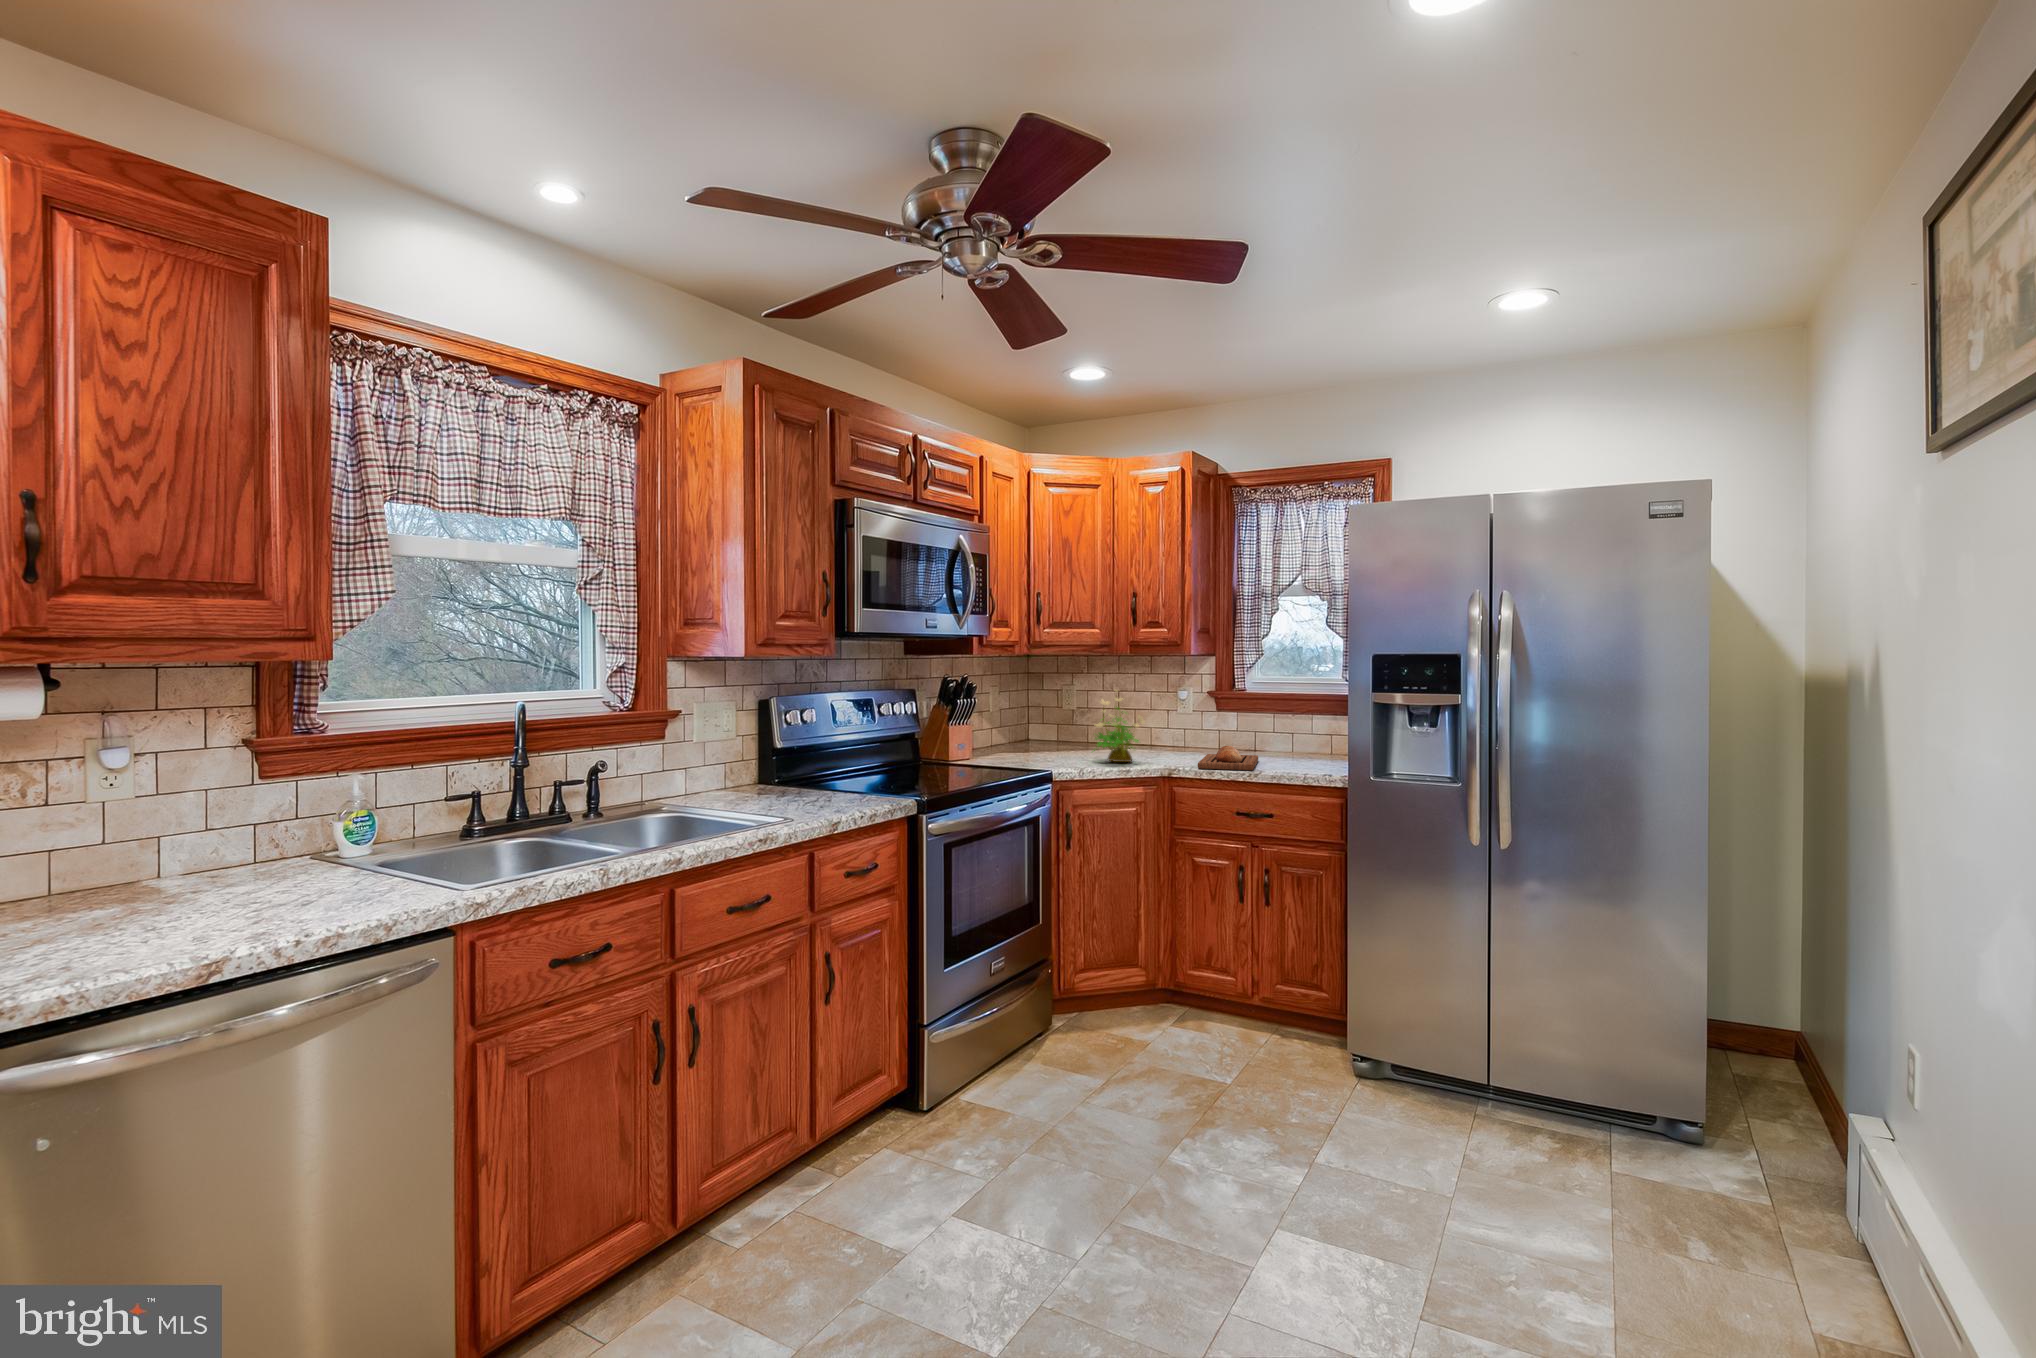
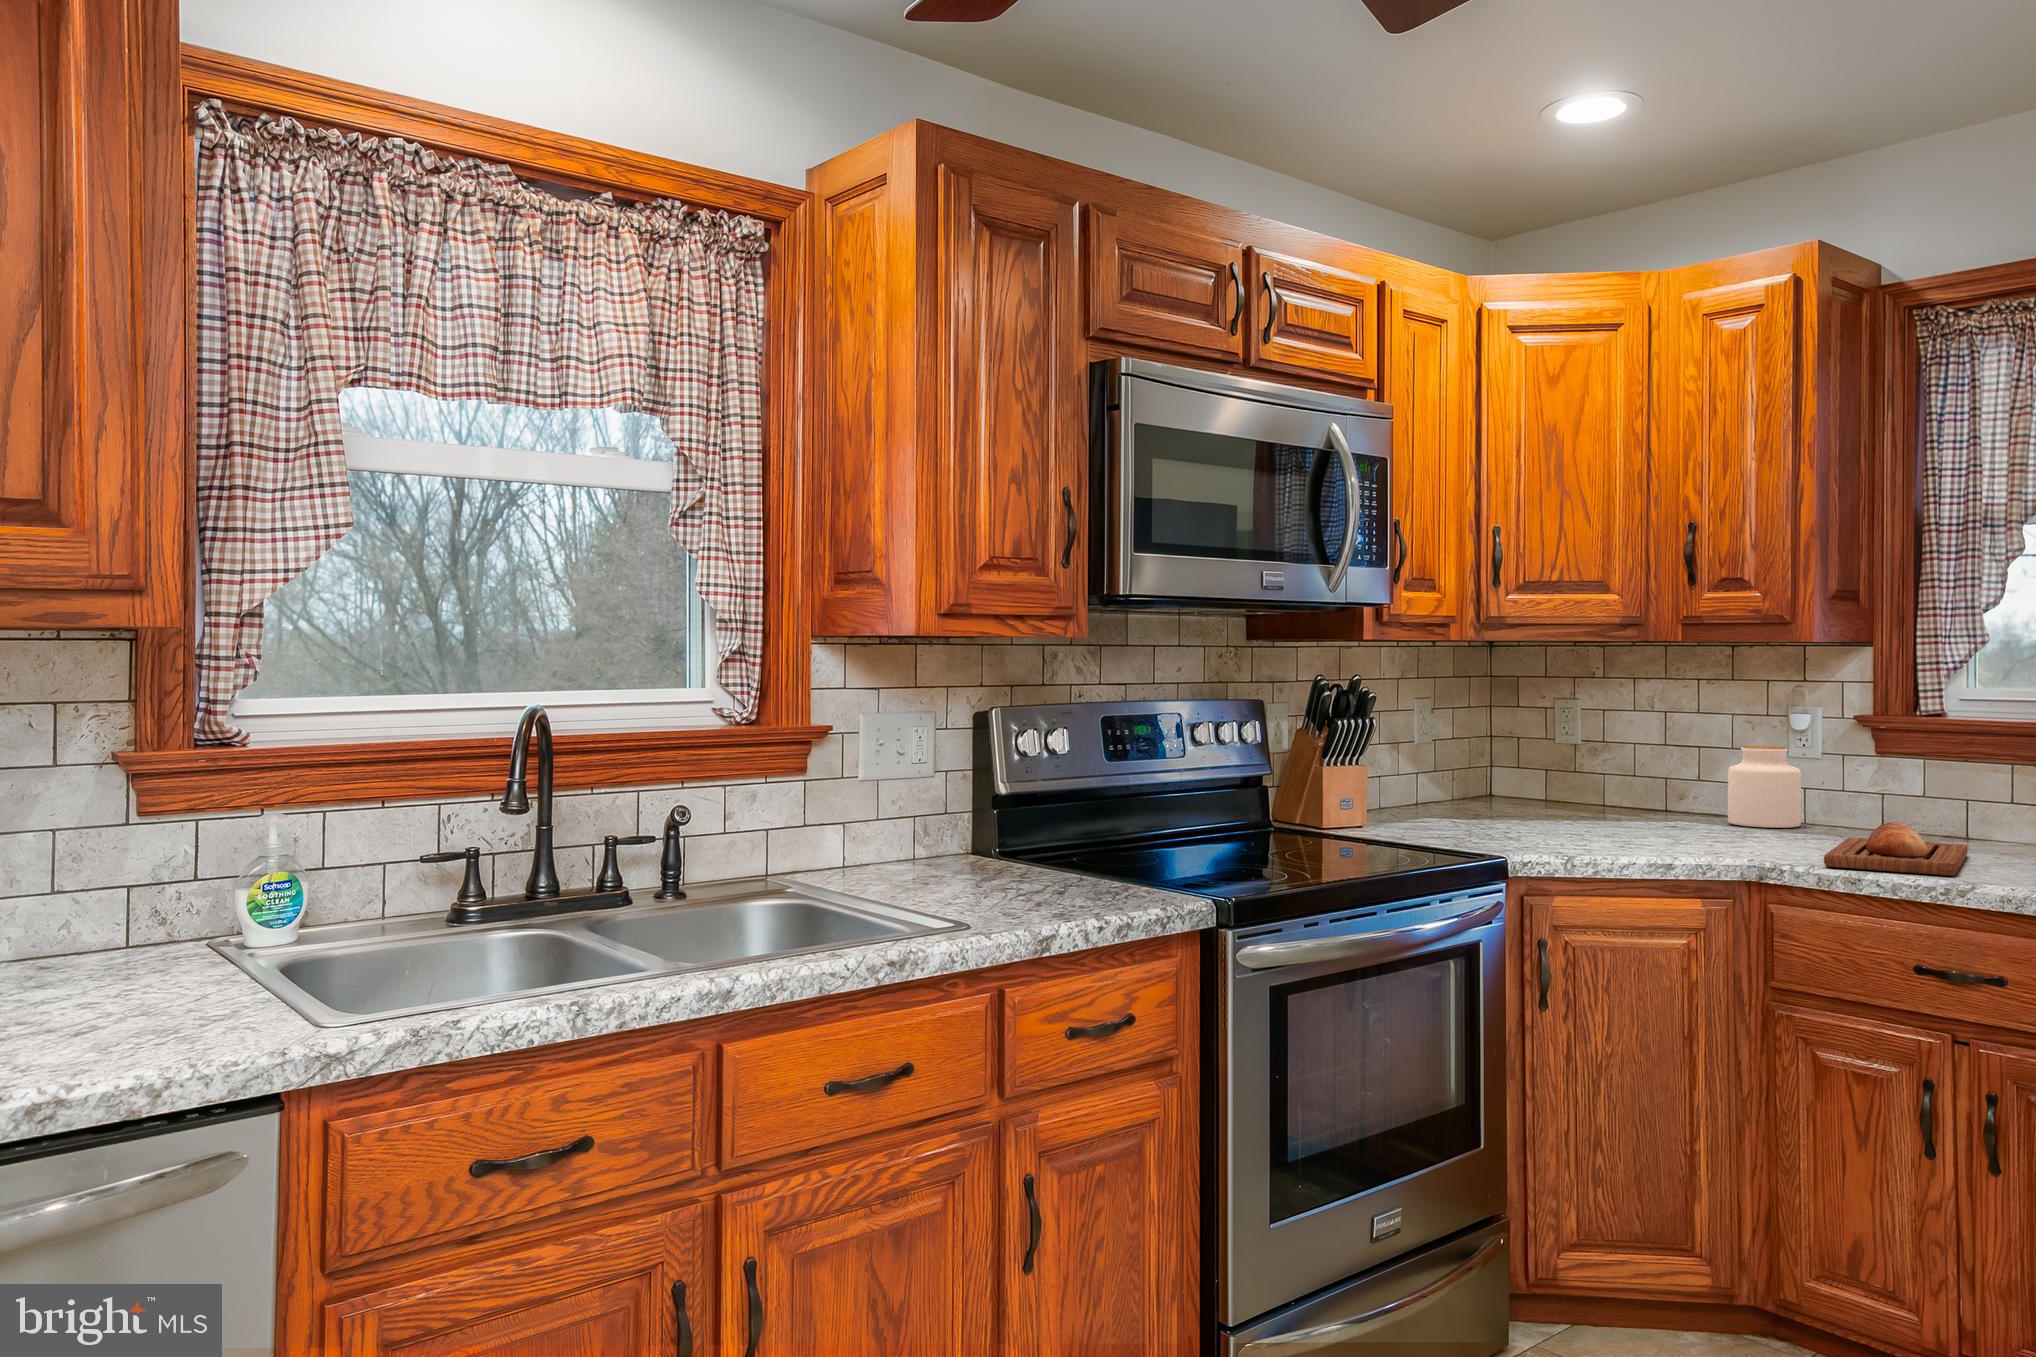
potted plant: present [1094,697,1145,762] -> none [1594,706,1710,847]
jar: none [1152,708,1186,750] -> present [1728,746,1801,828]

